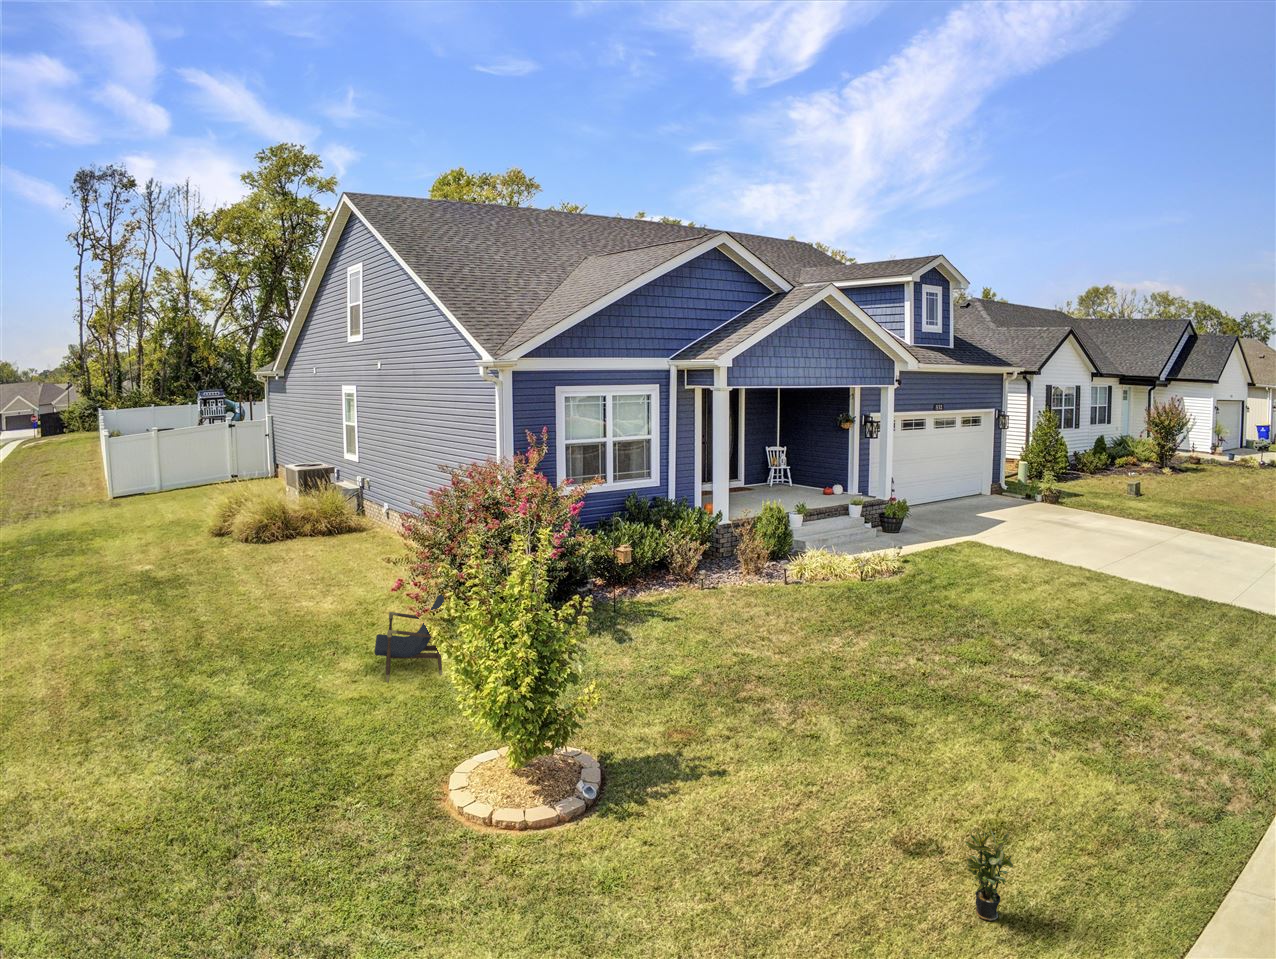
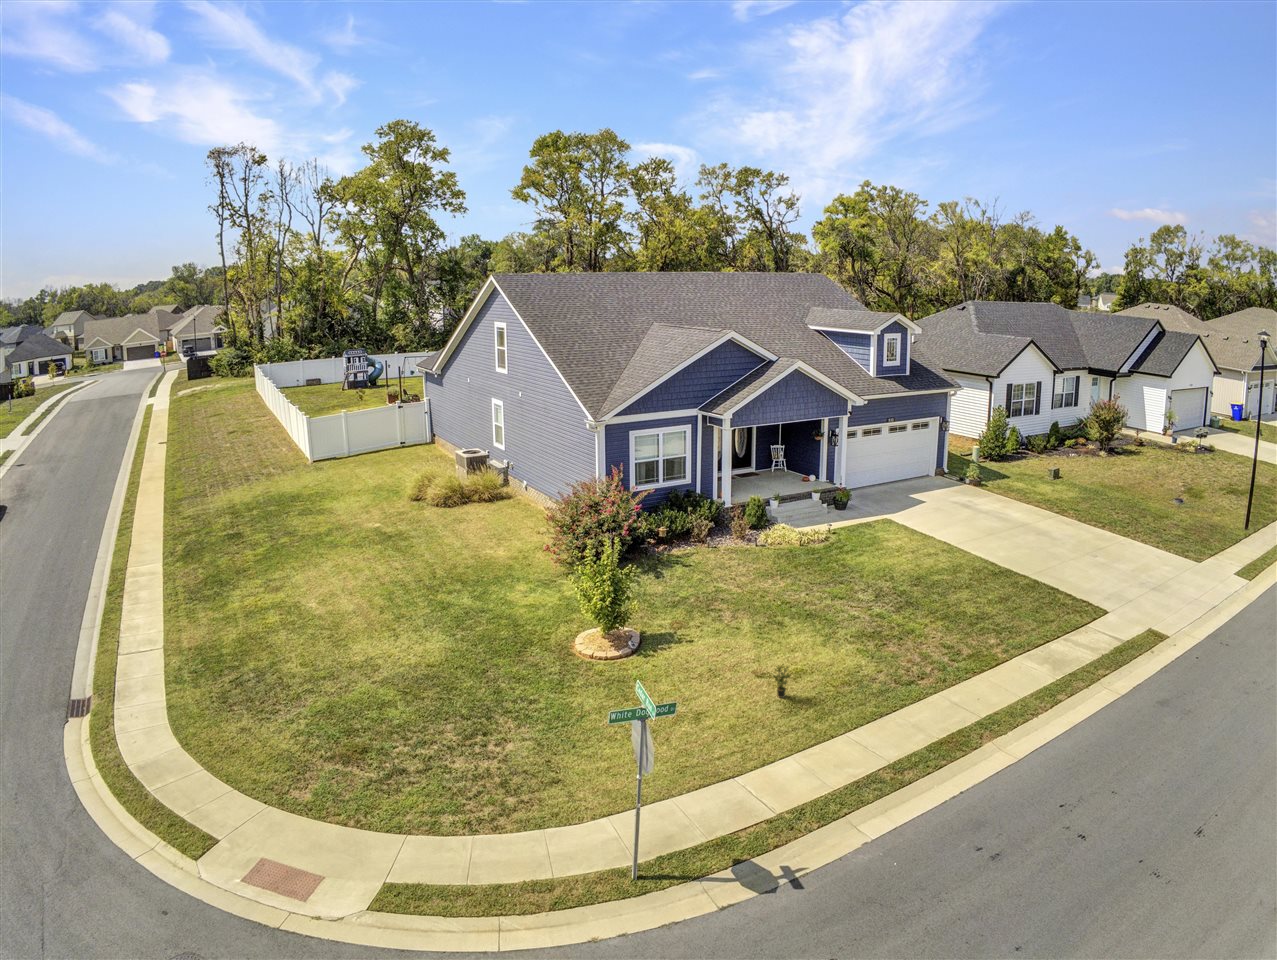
lounge chair: present [375,595,444,682] -> none [536,553,570,596]

